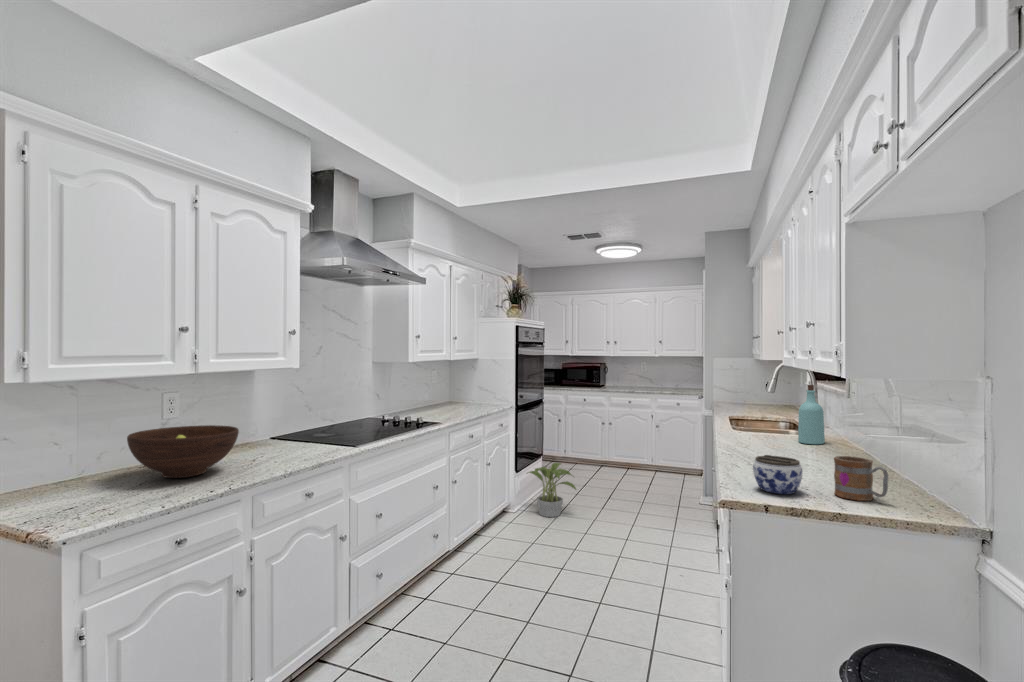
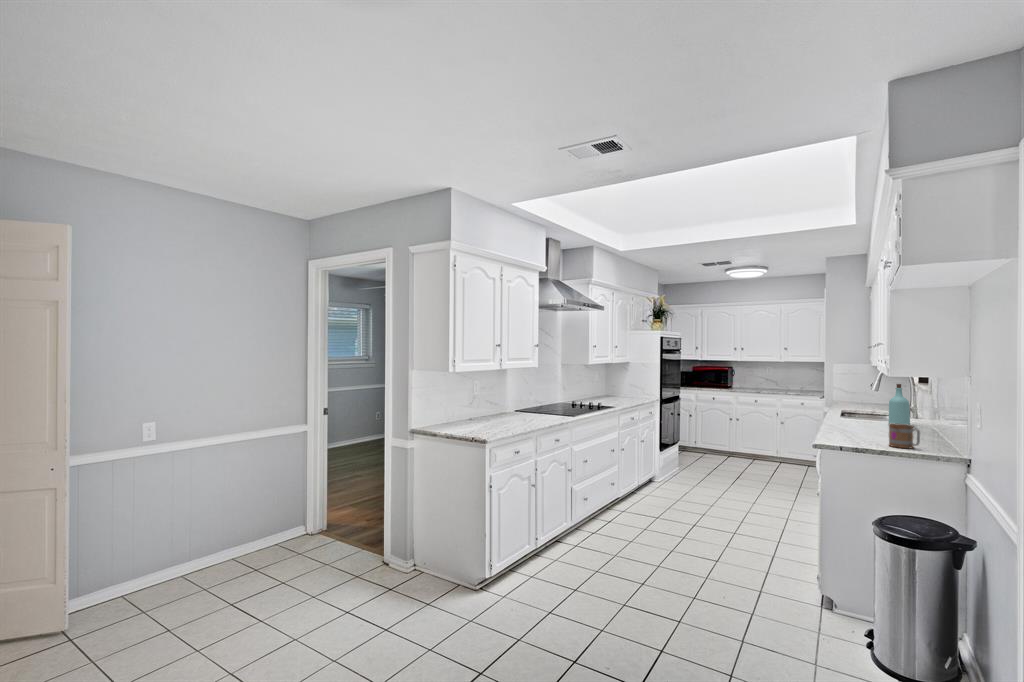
fruit bowl: present [127,425,239,478] -> none [474,397,523,423]
jar: present [753,455,802,494] -> none [837,422,868,444]
potted plant: present [528,463,576,517] -> none [669,444,711,484]

